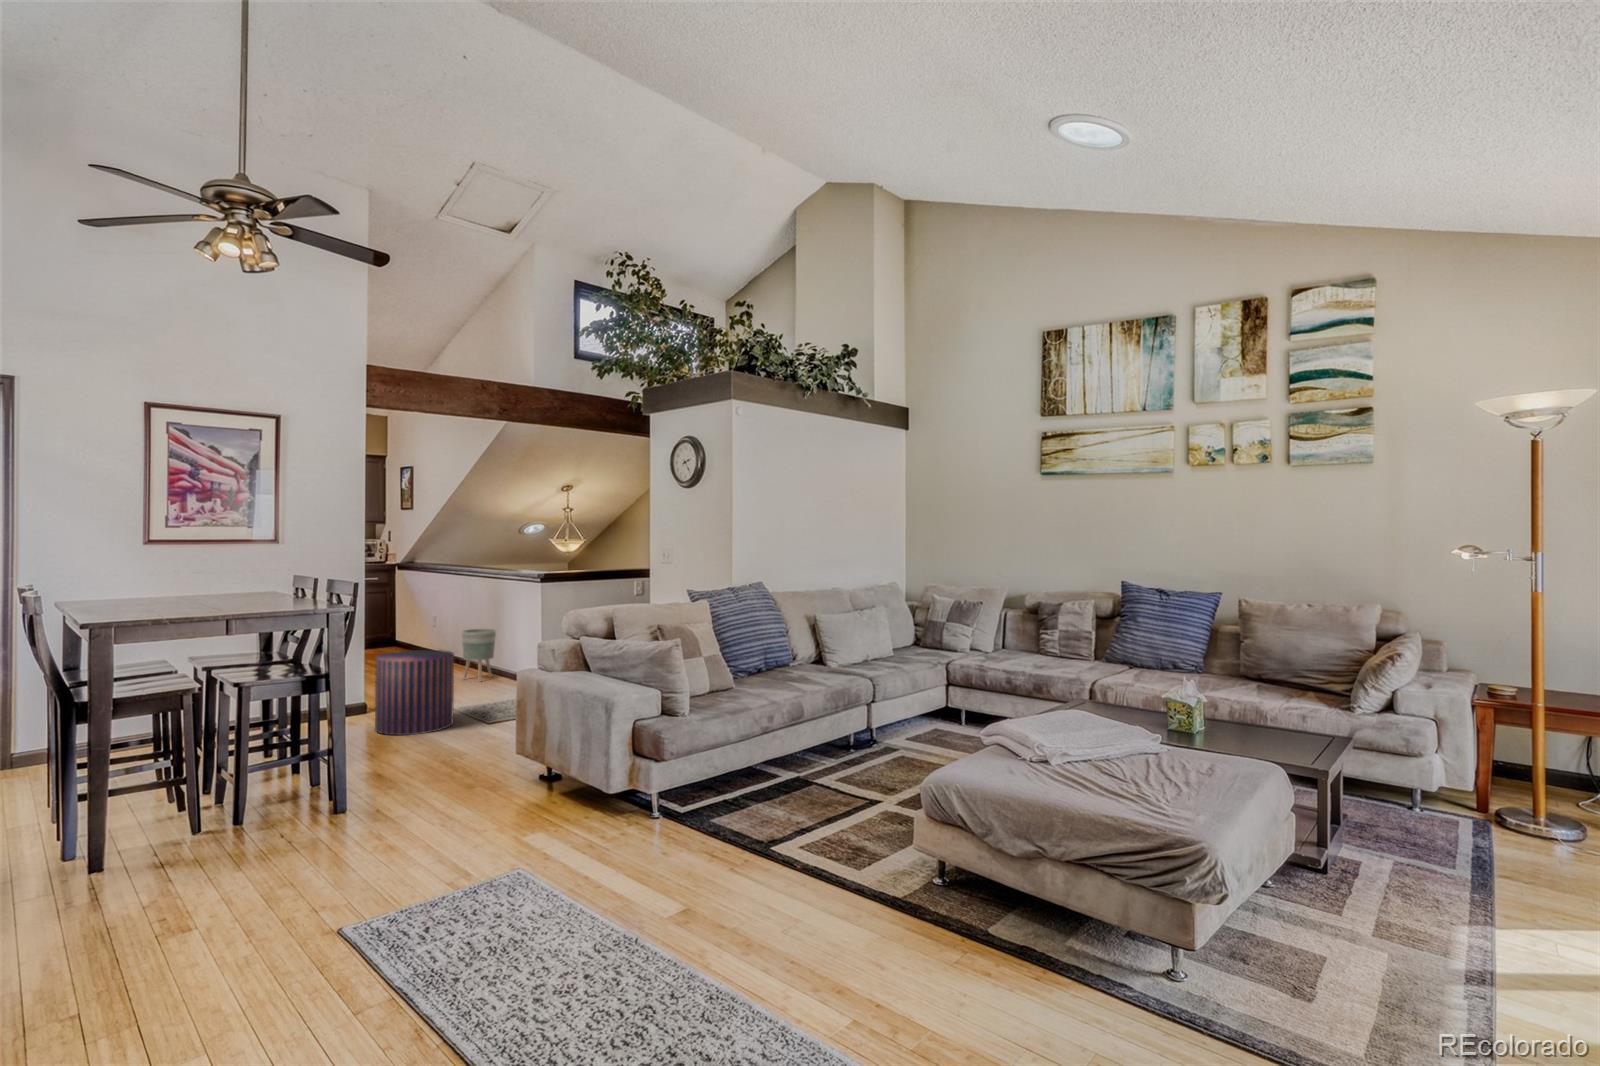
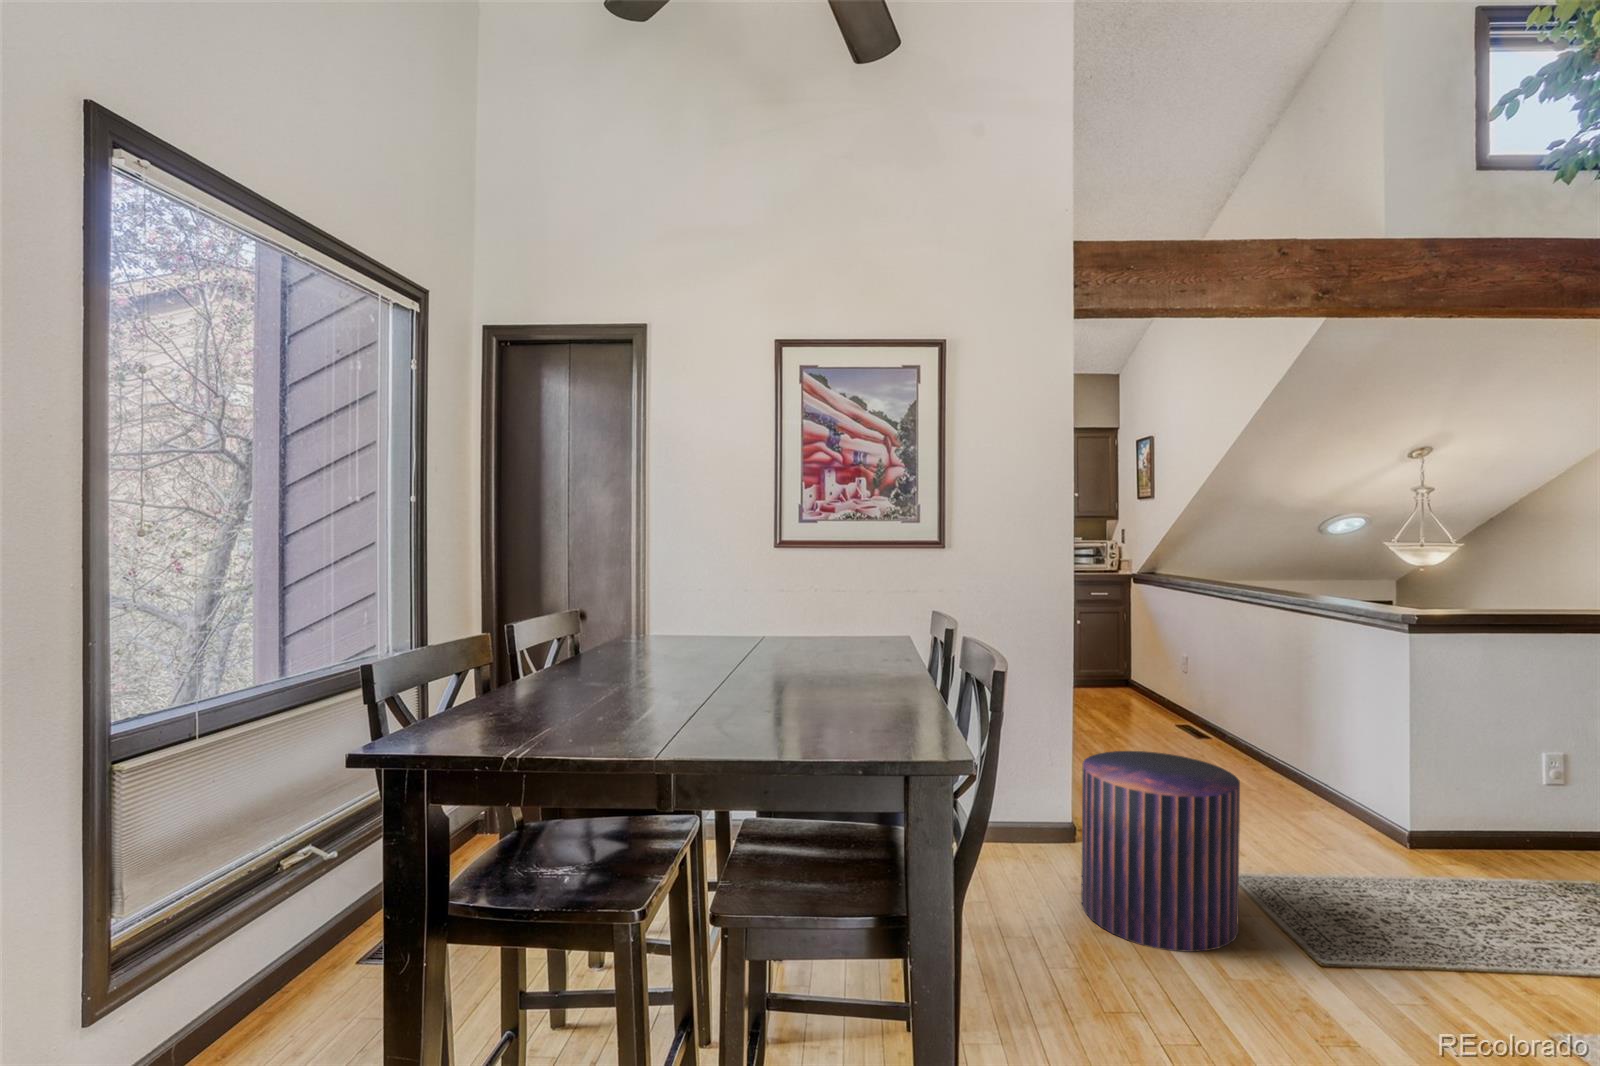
planter: present [462,629,496,682] -> none [1236,695,1302,795]

